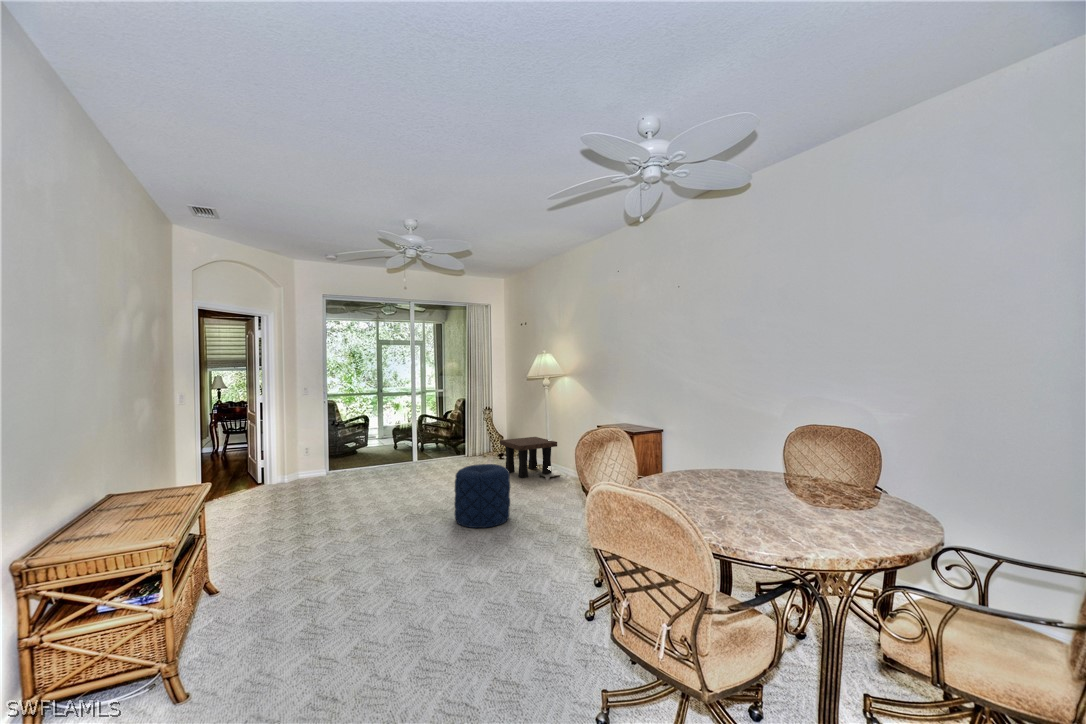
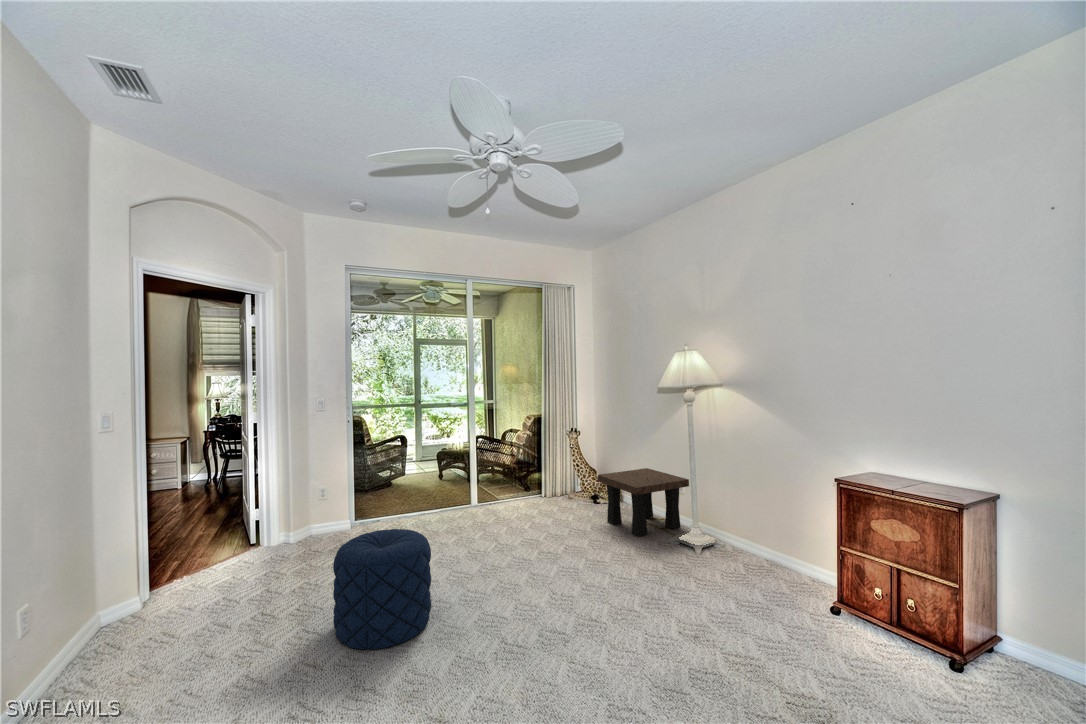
pouf: present [454,464,510,528] -> present [333,529,431,649]

